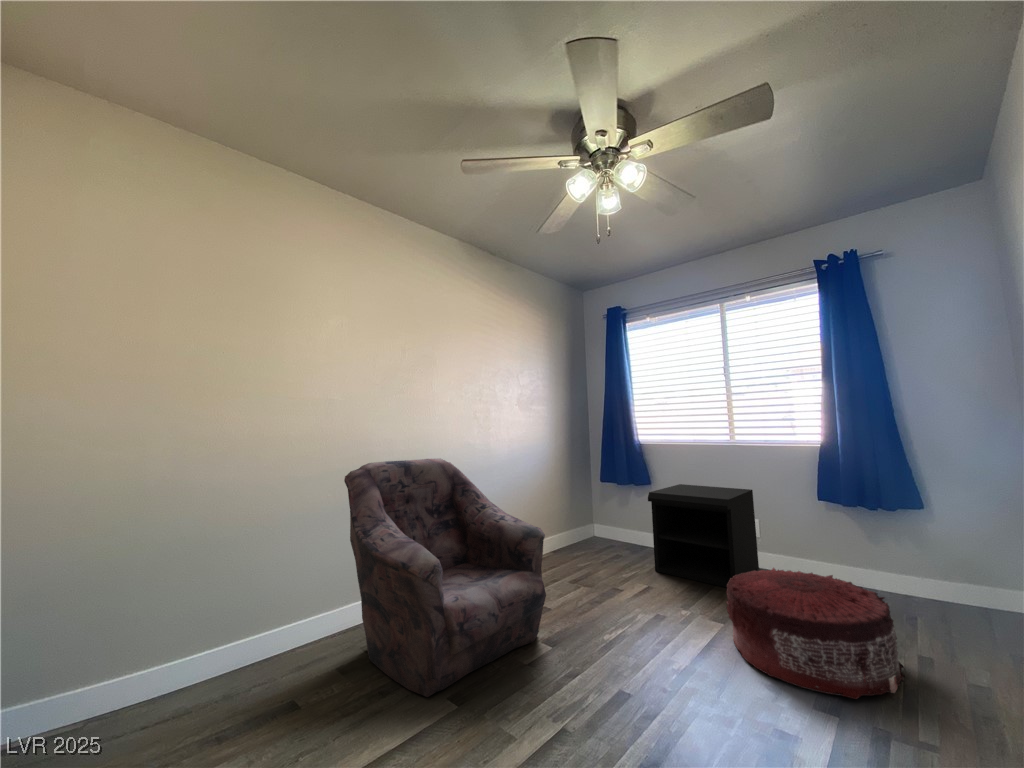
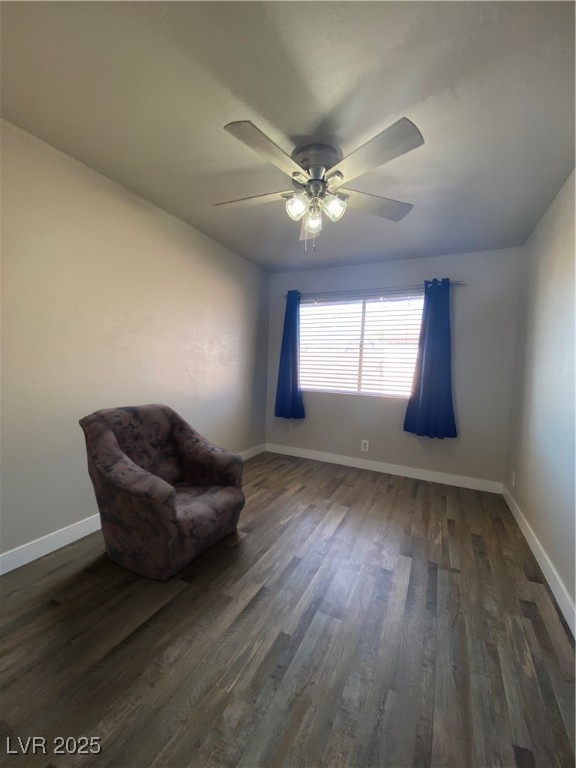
nightstand: present [648,484,759,587] -> none [307,419,369,485]
pouf: present [726,568,905,699] -> none [355,474,440,545]

